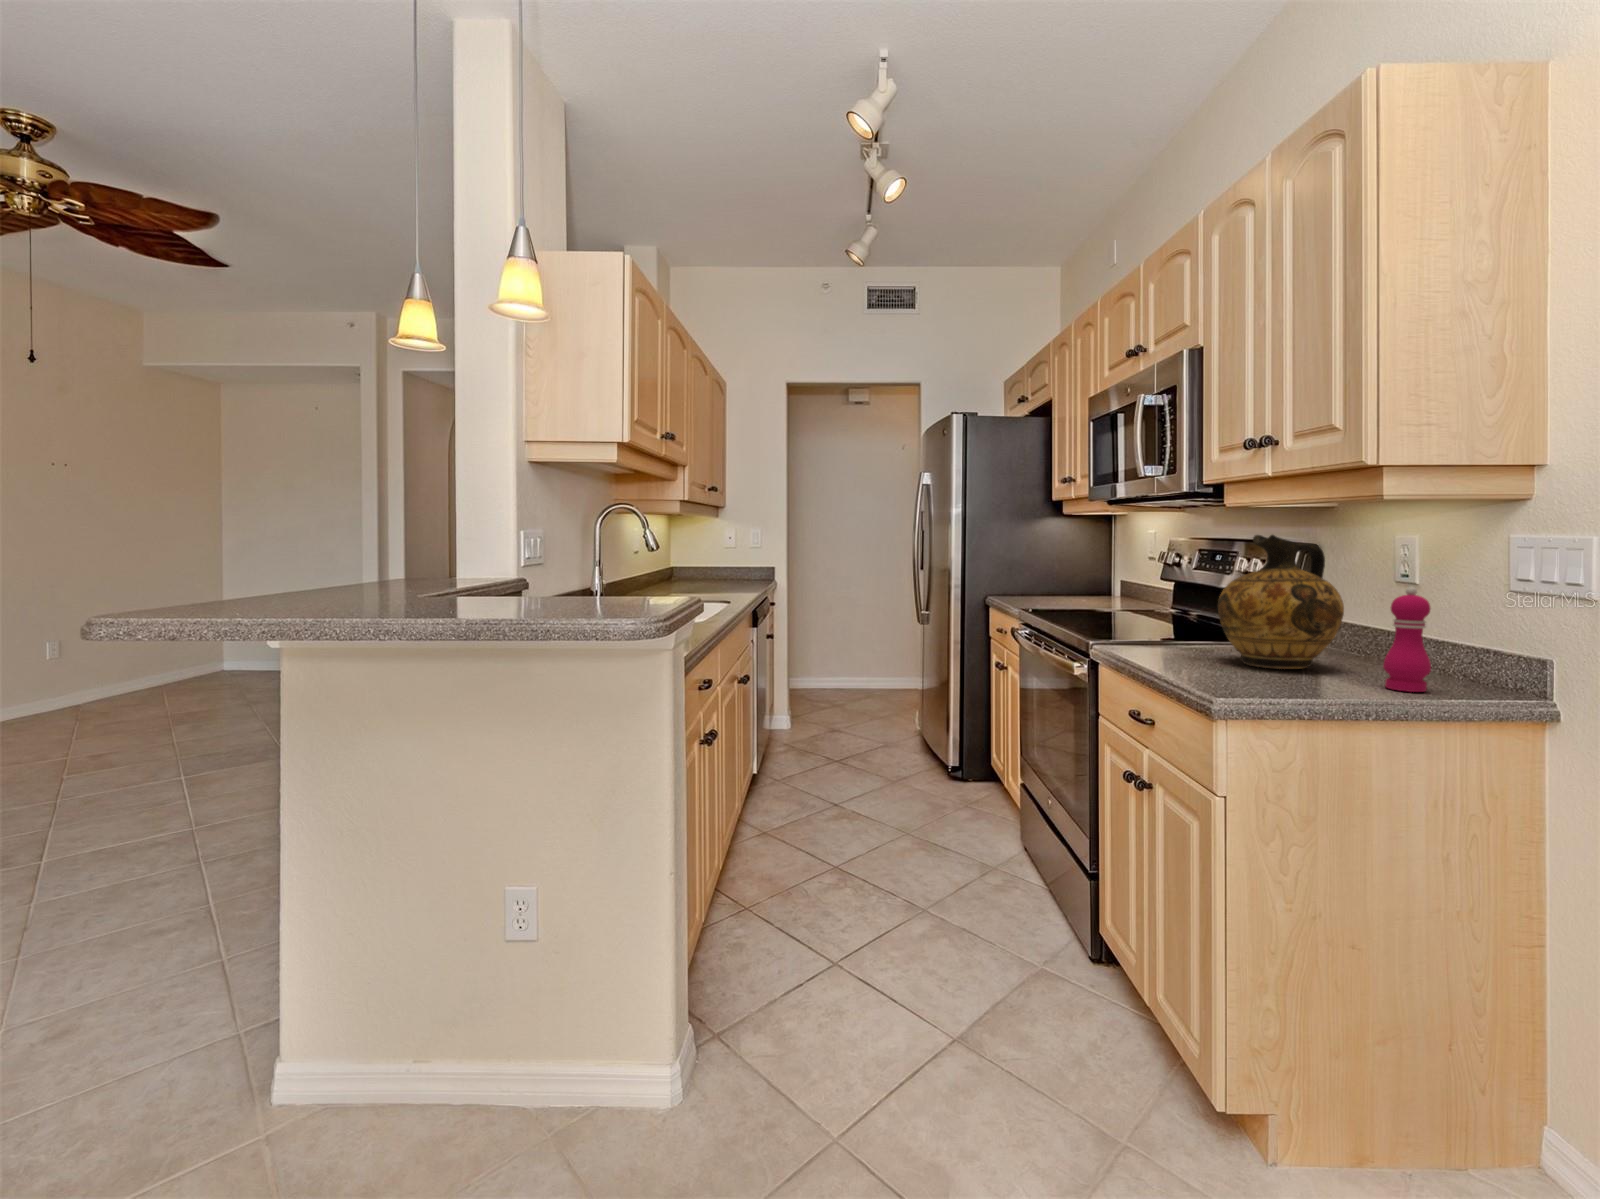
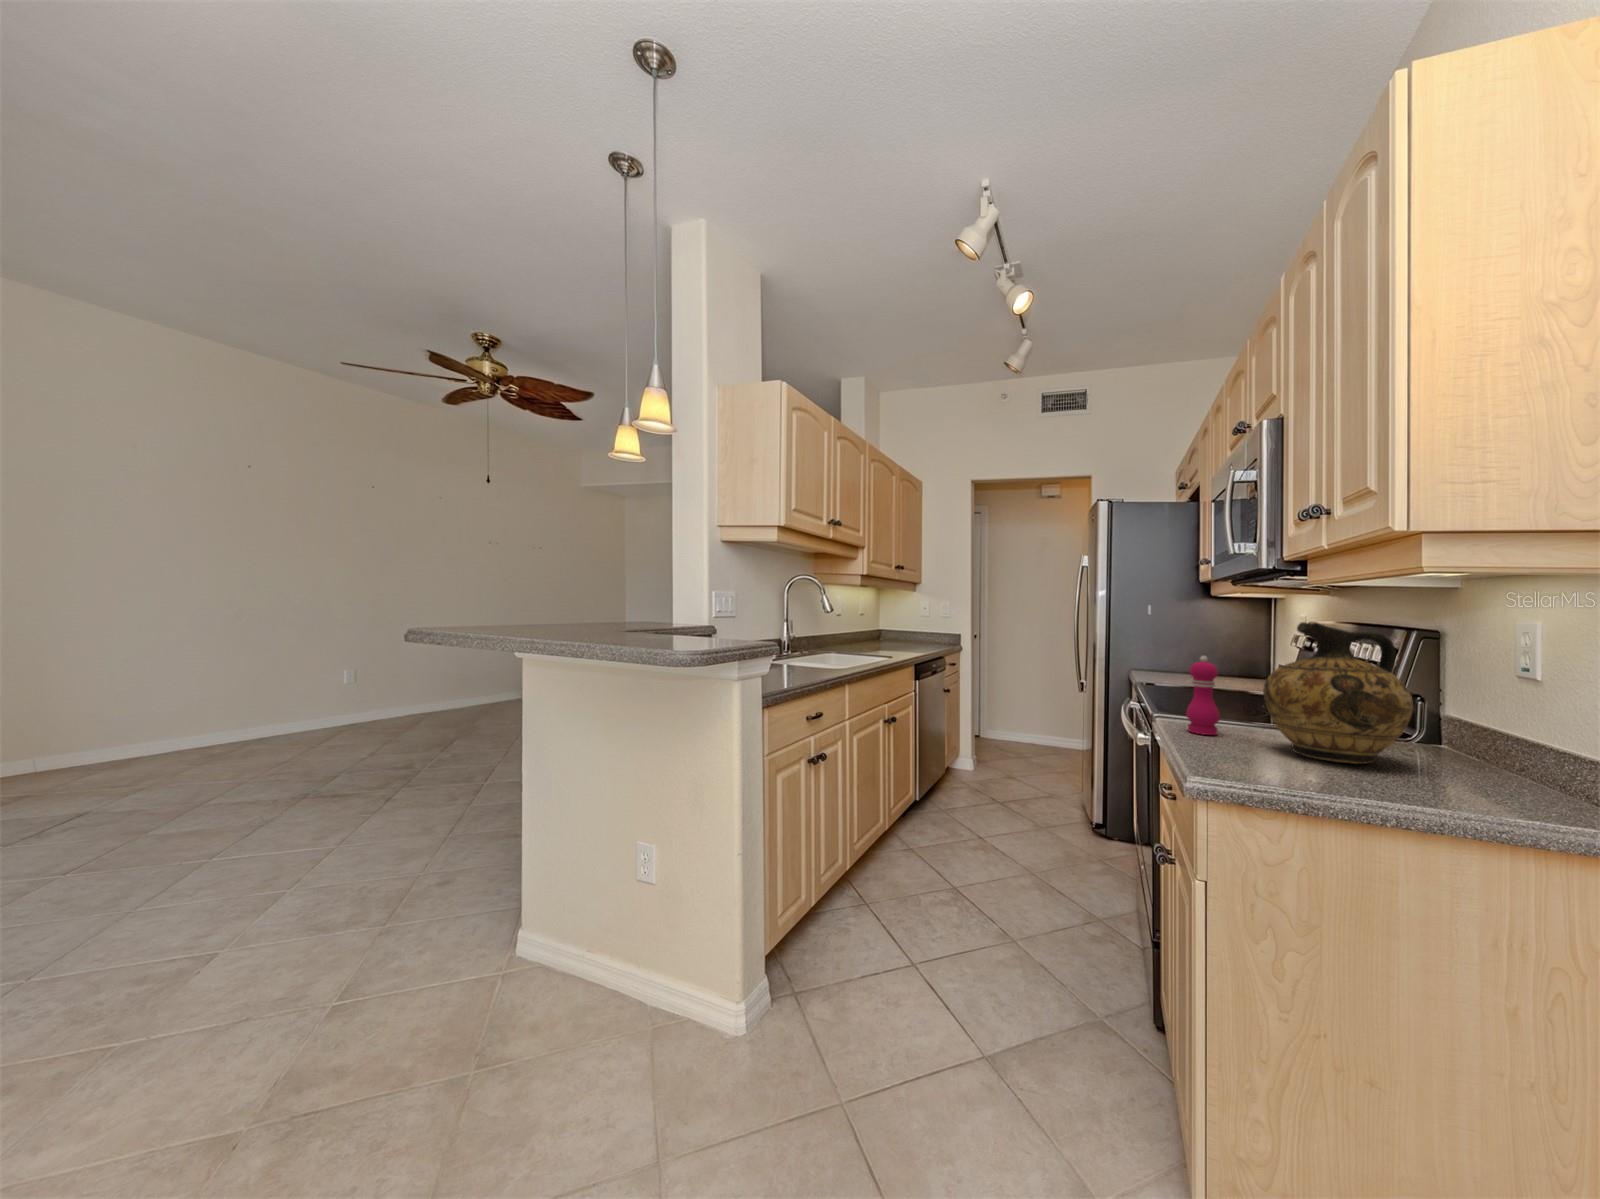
pepper mill: present [1383,587,1431,692] -> present [1186,656,1220,735]

